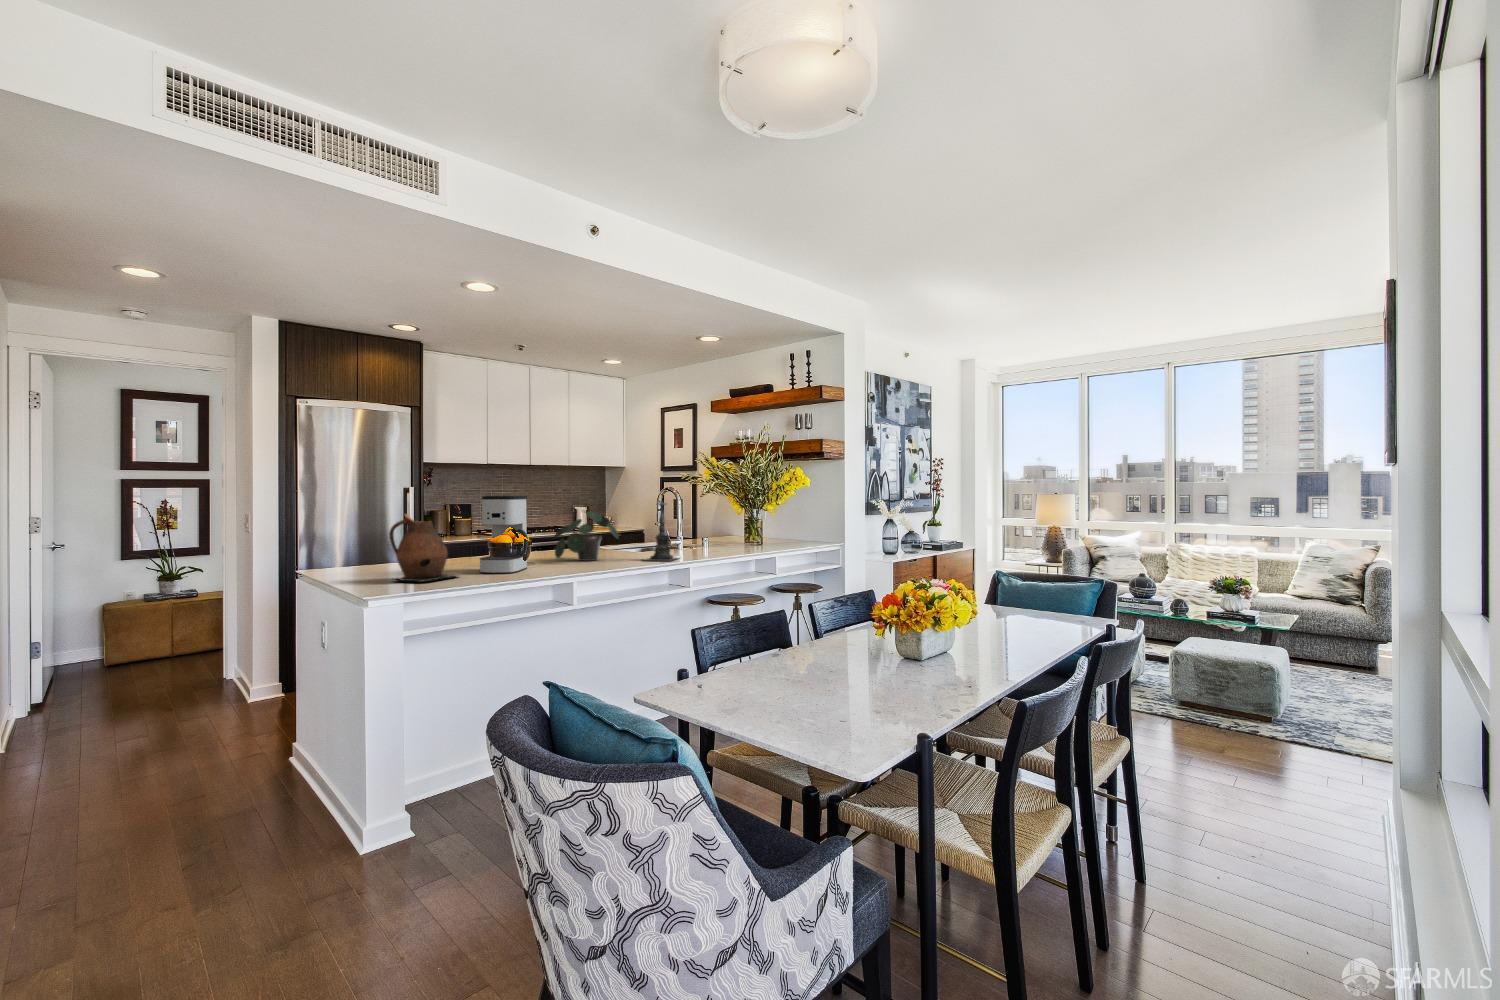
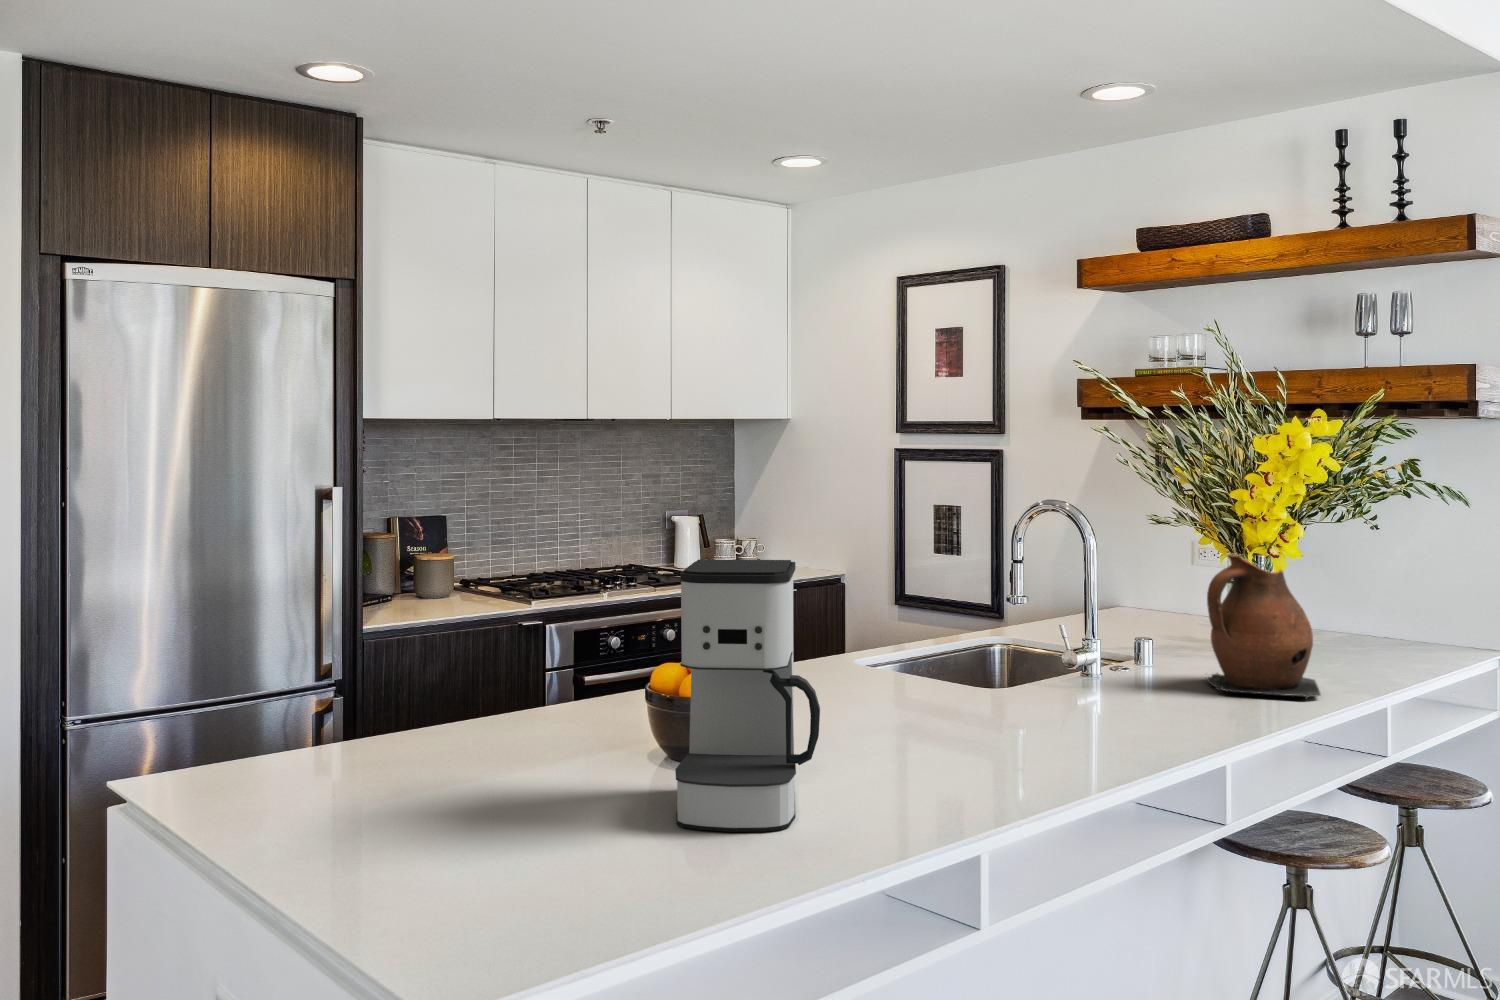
candle holder: present [645,501,677,561] -> none [1088,538,1189,748]
potted plant: present [554,511,619,561] -> none [805,585,1007,740]
ceramic pitcher: present [389,514,457,582] -> present [1207,554,1320,699]

